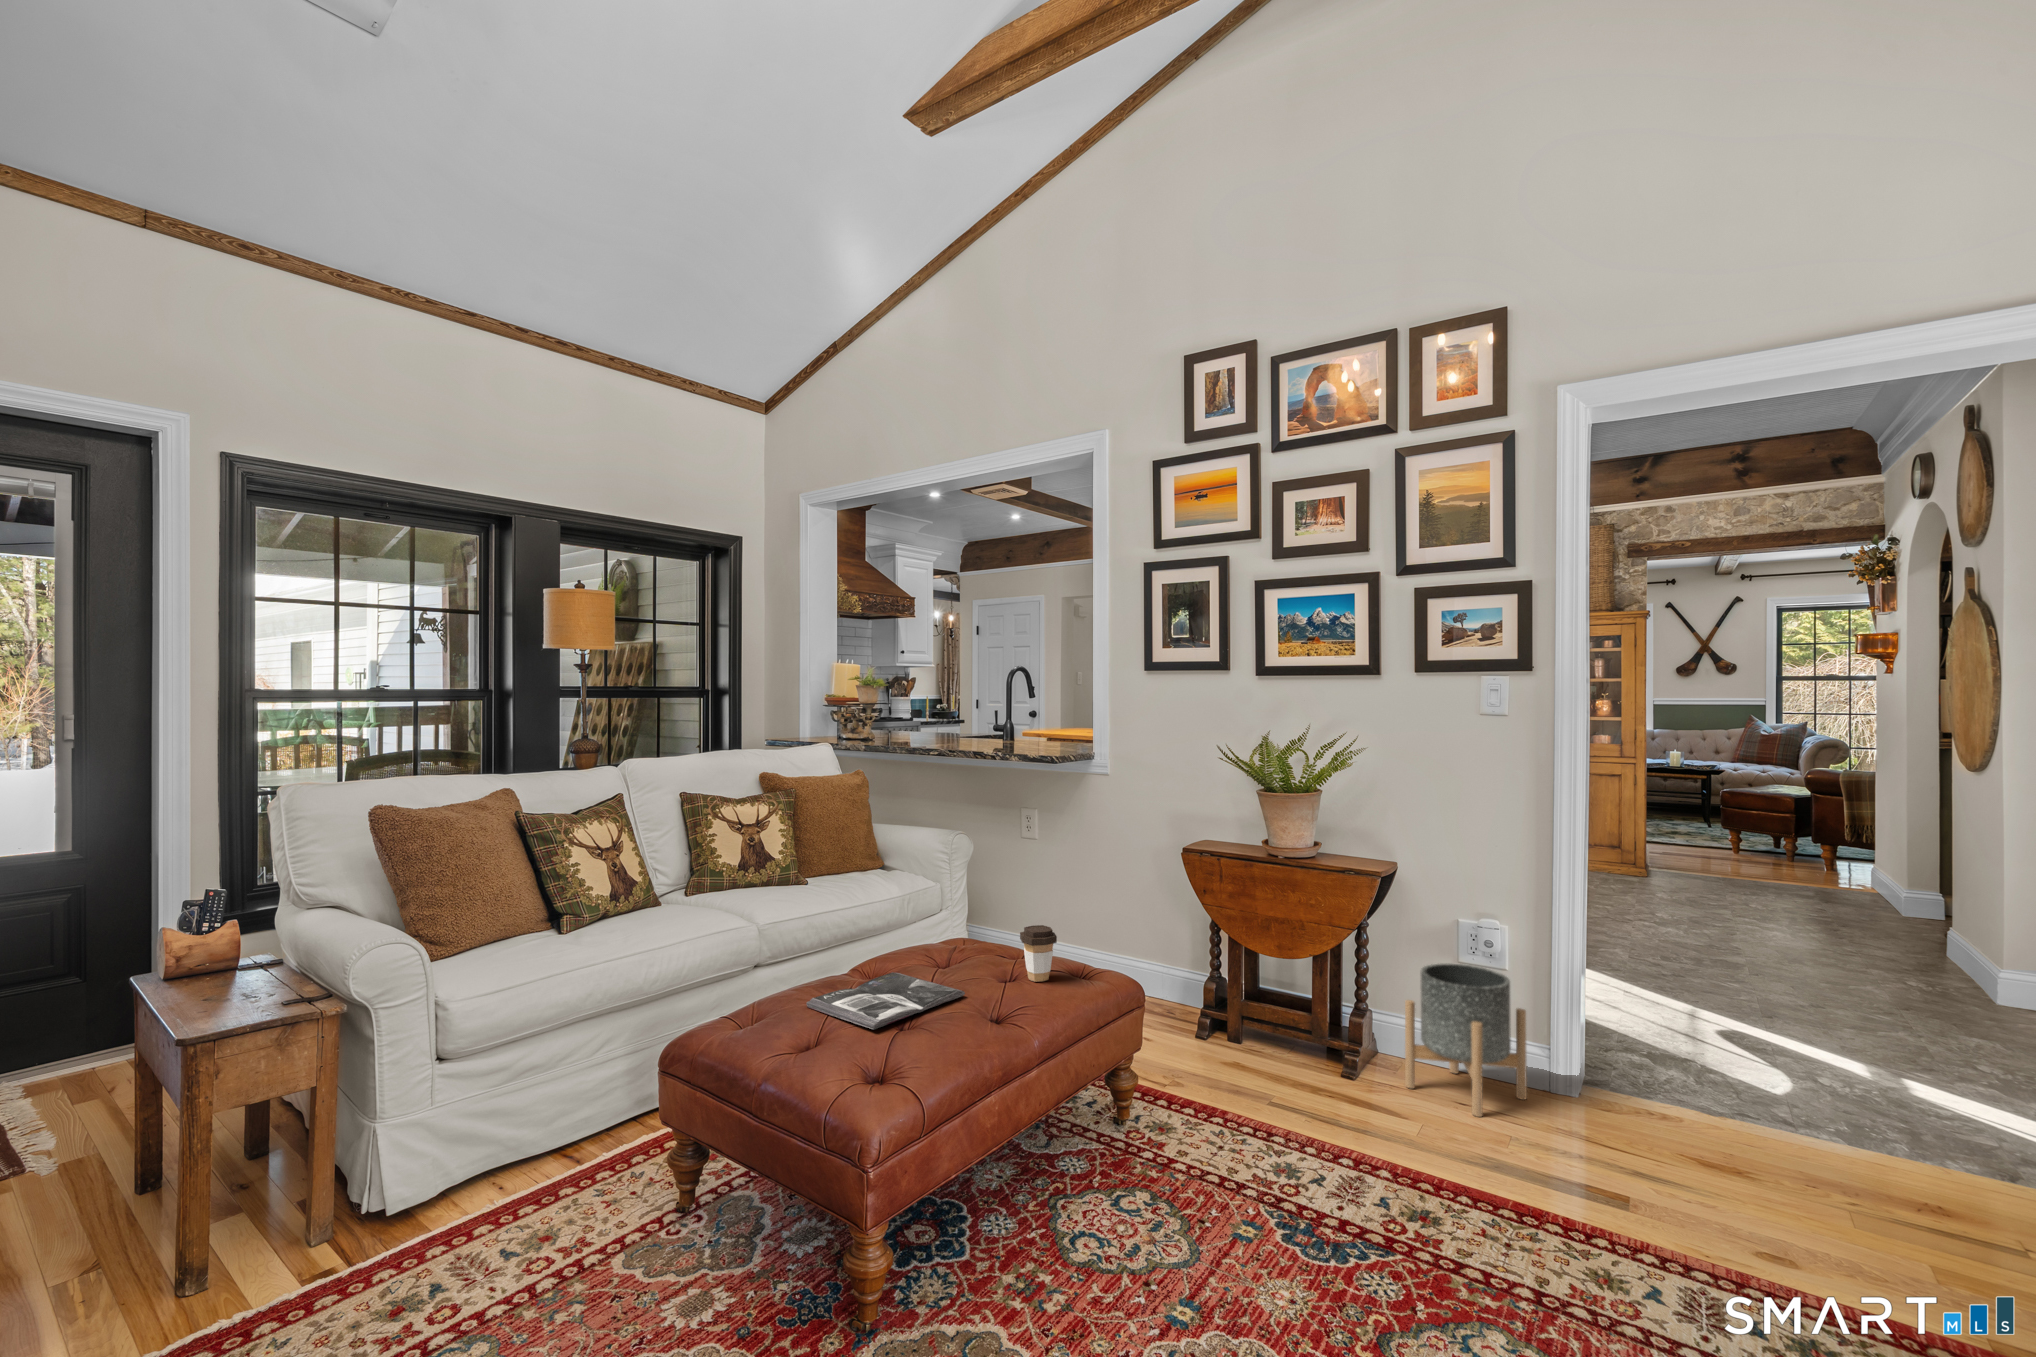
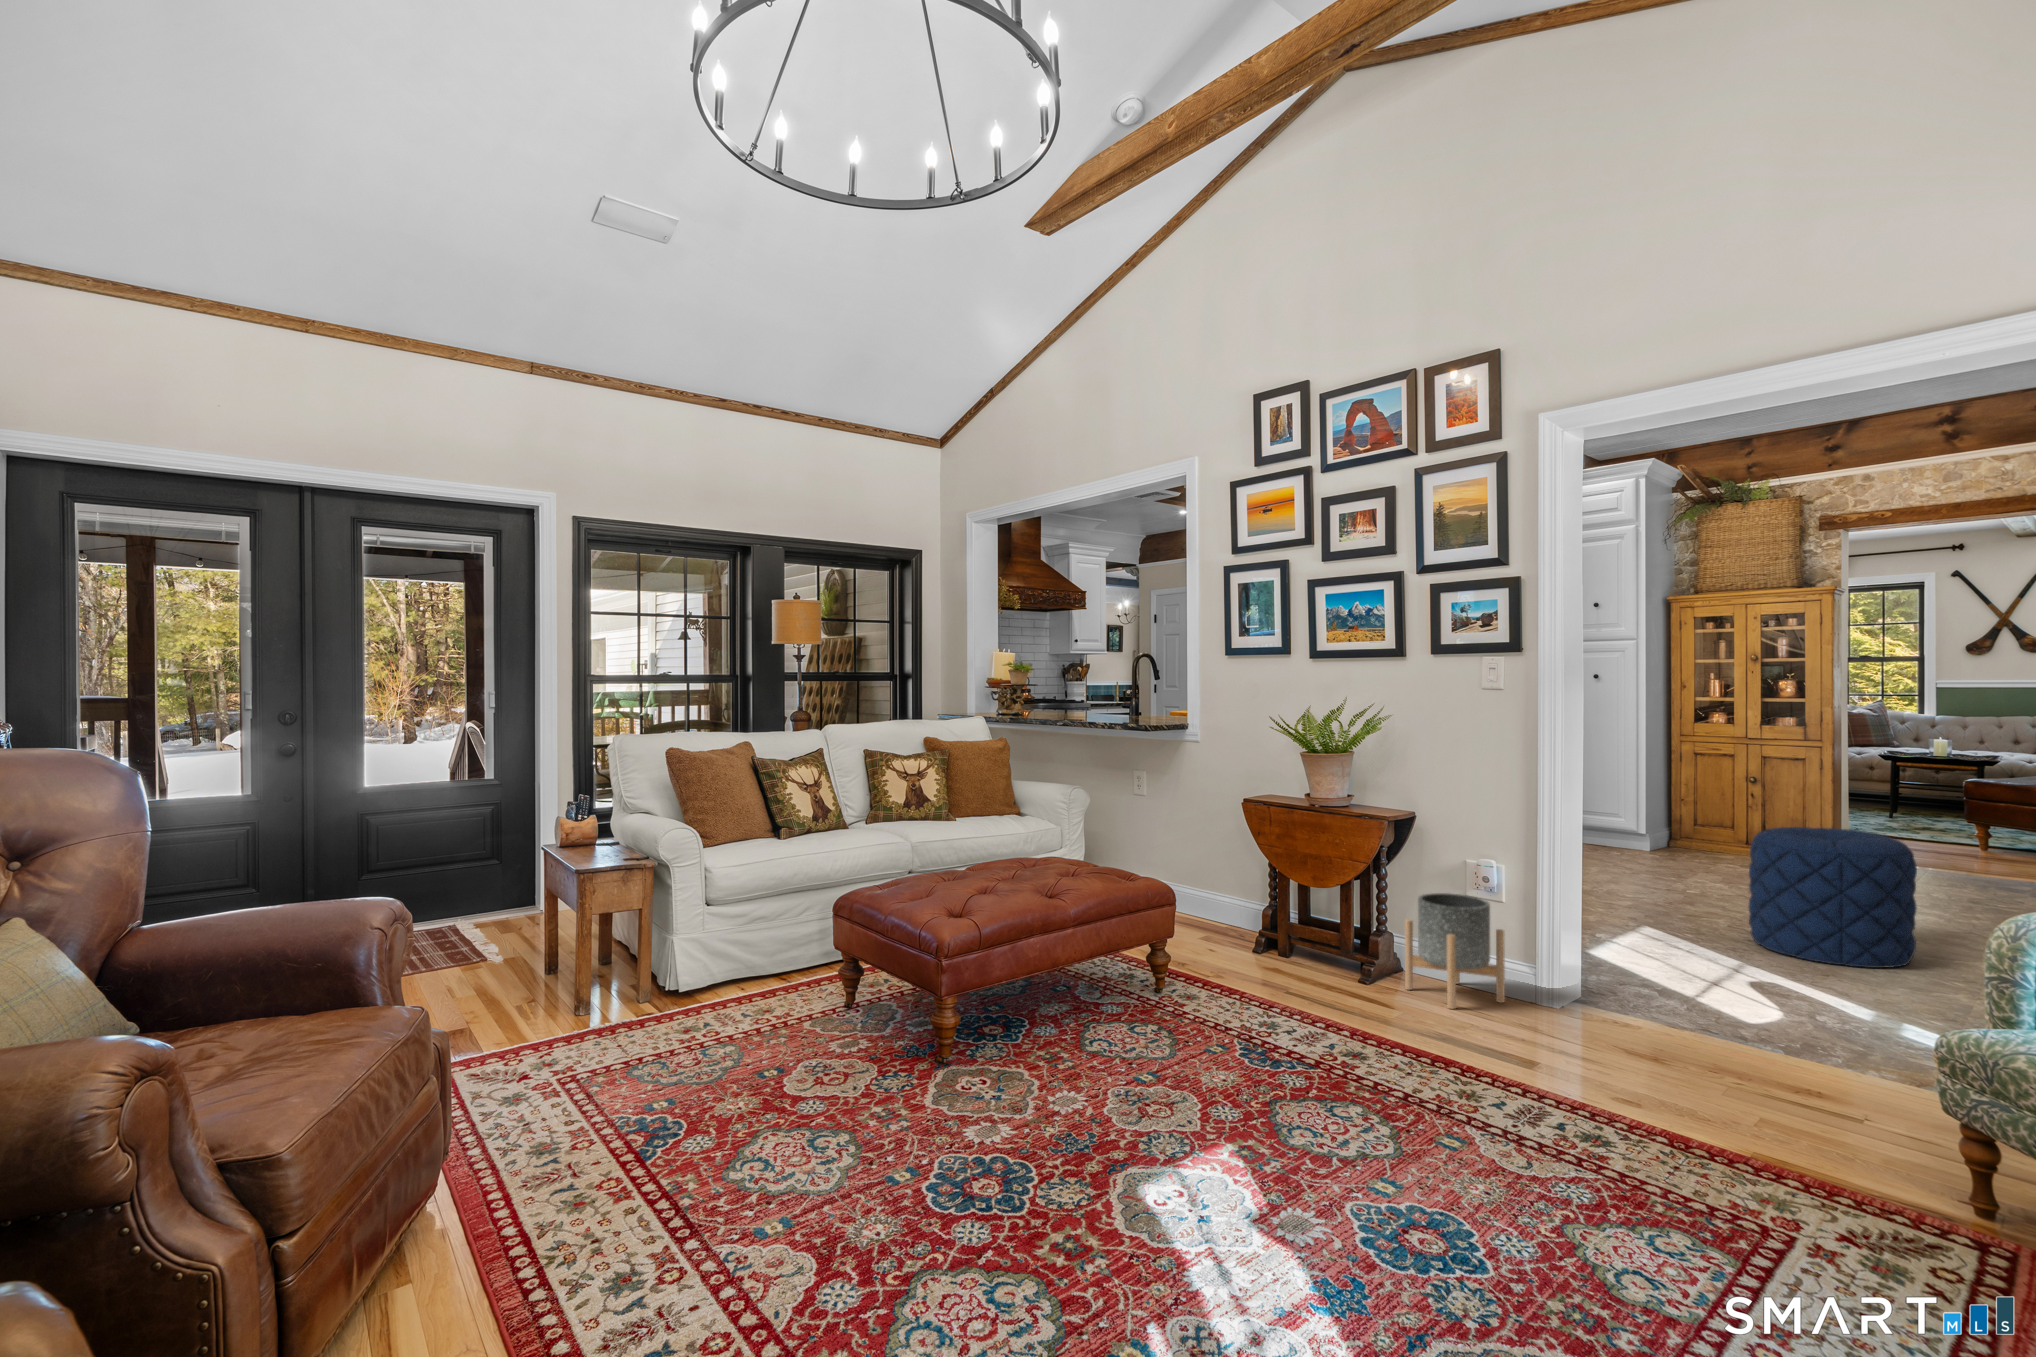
pouf: none [1681,858,1854,1010] -> present [1749,827,1917,968]
coffee cup: present [1020,925,1057,982] -> none [1081,841,1105,880]
magazine: present [806,972,965,1029] -> none [927,869,1035,896]

